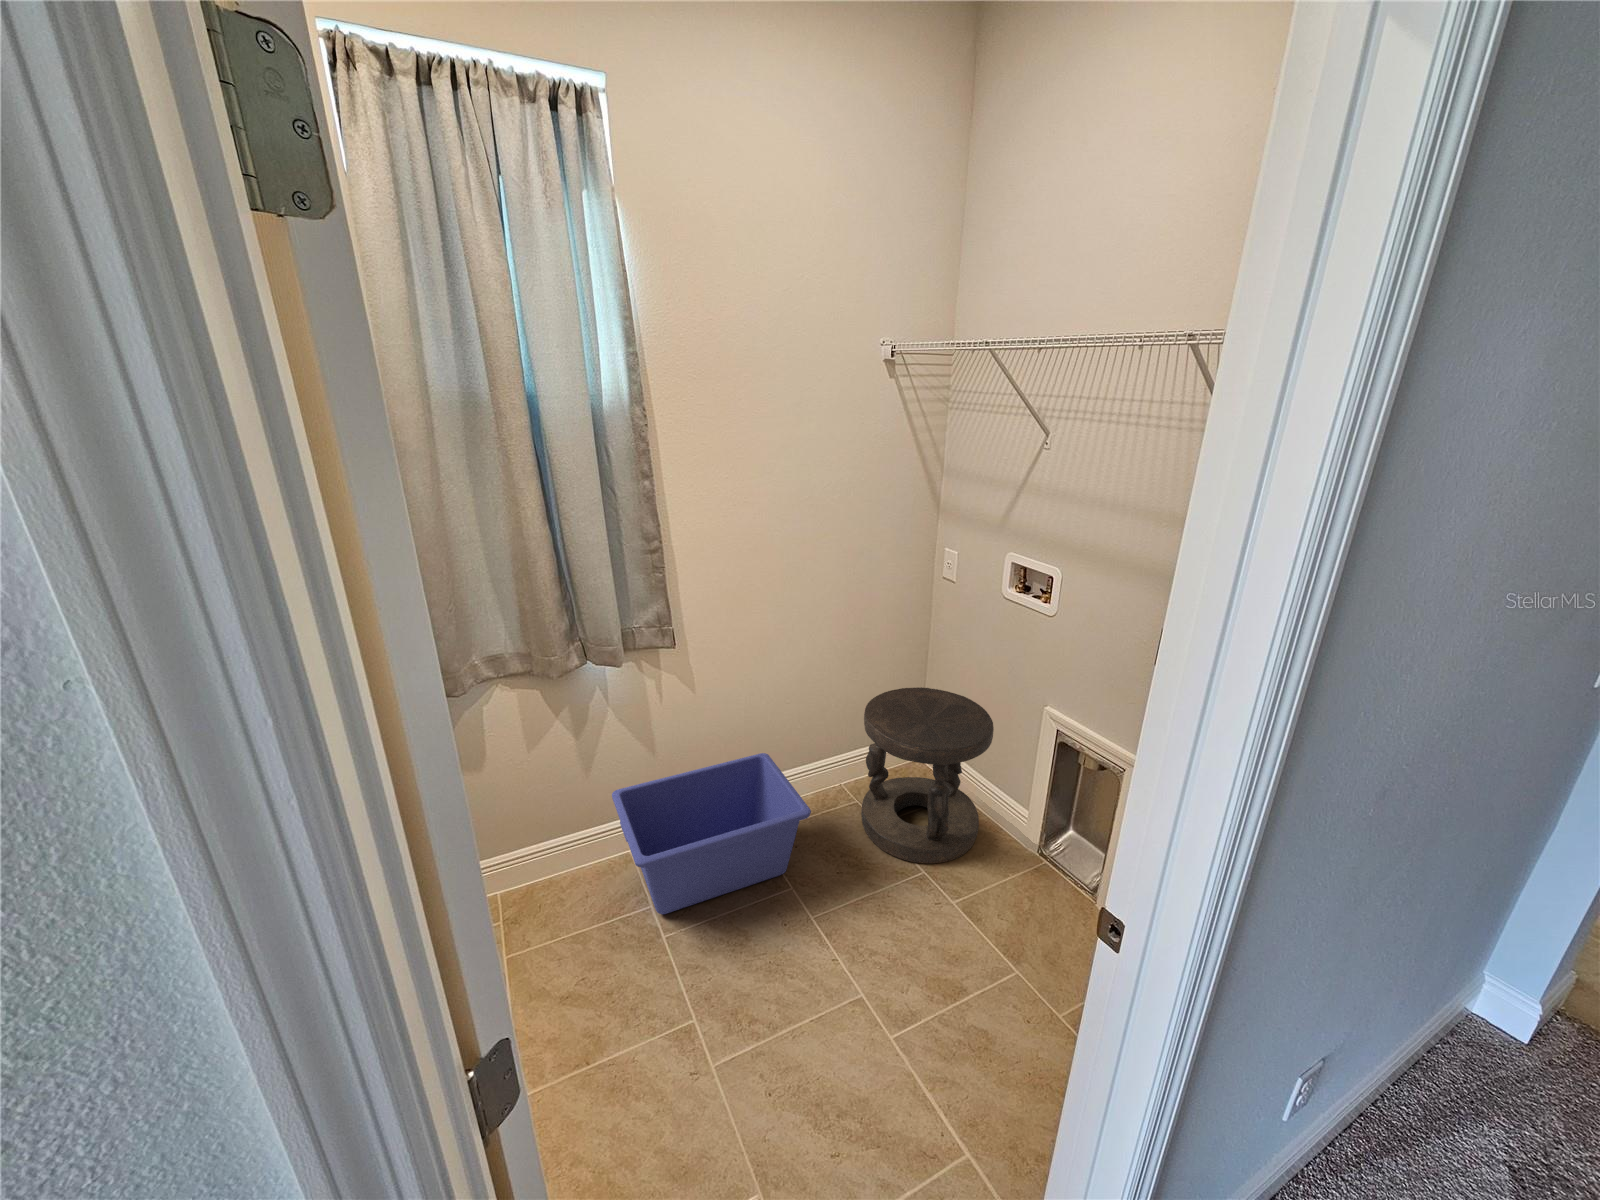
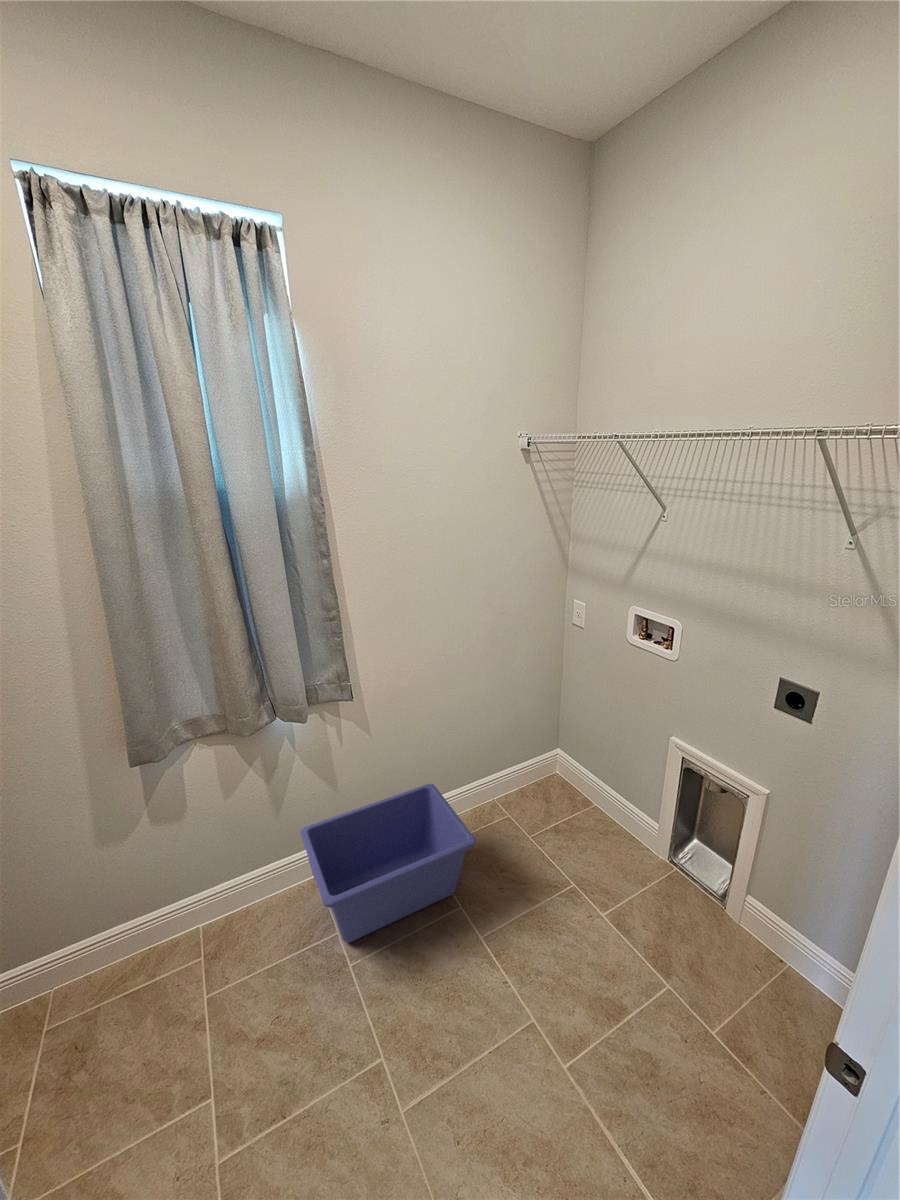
stool: present [861,687,994,863] -> none [515,719,626,877]

